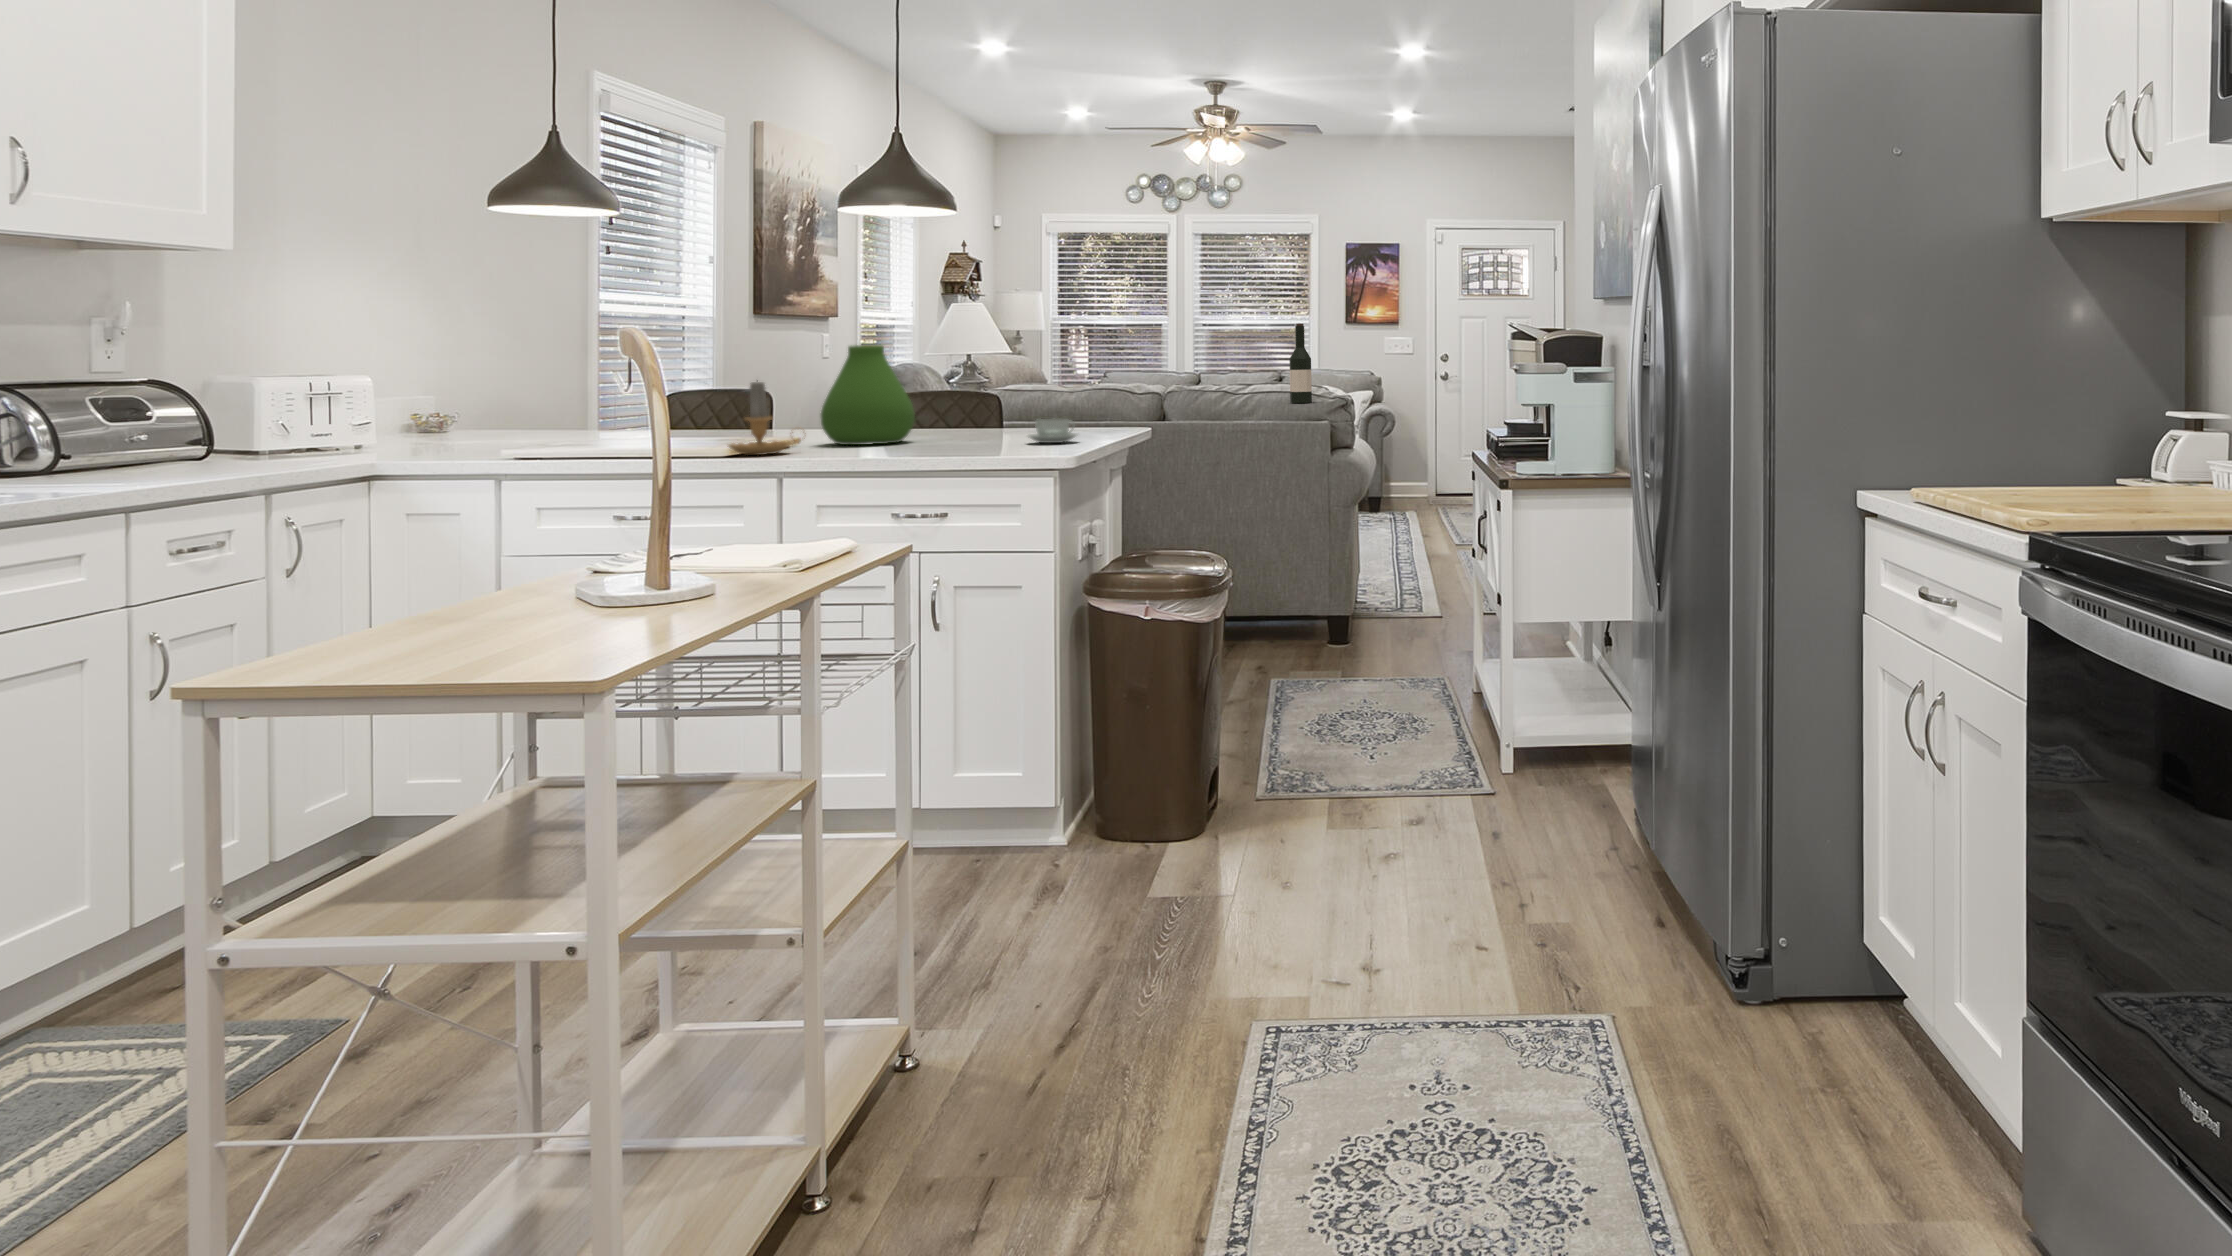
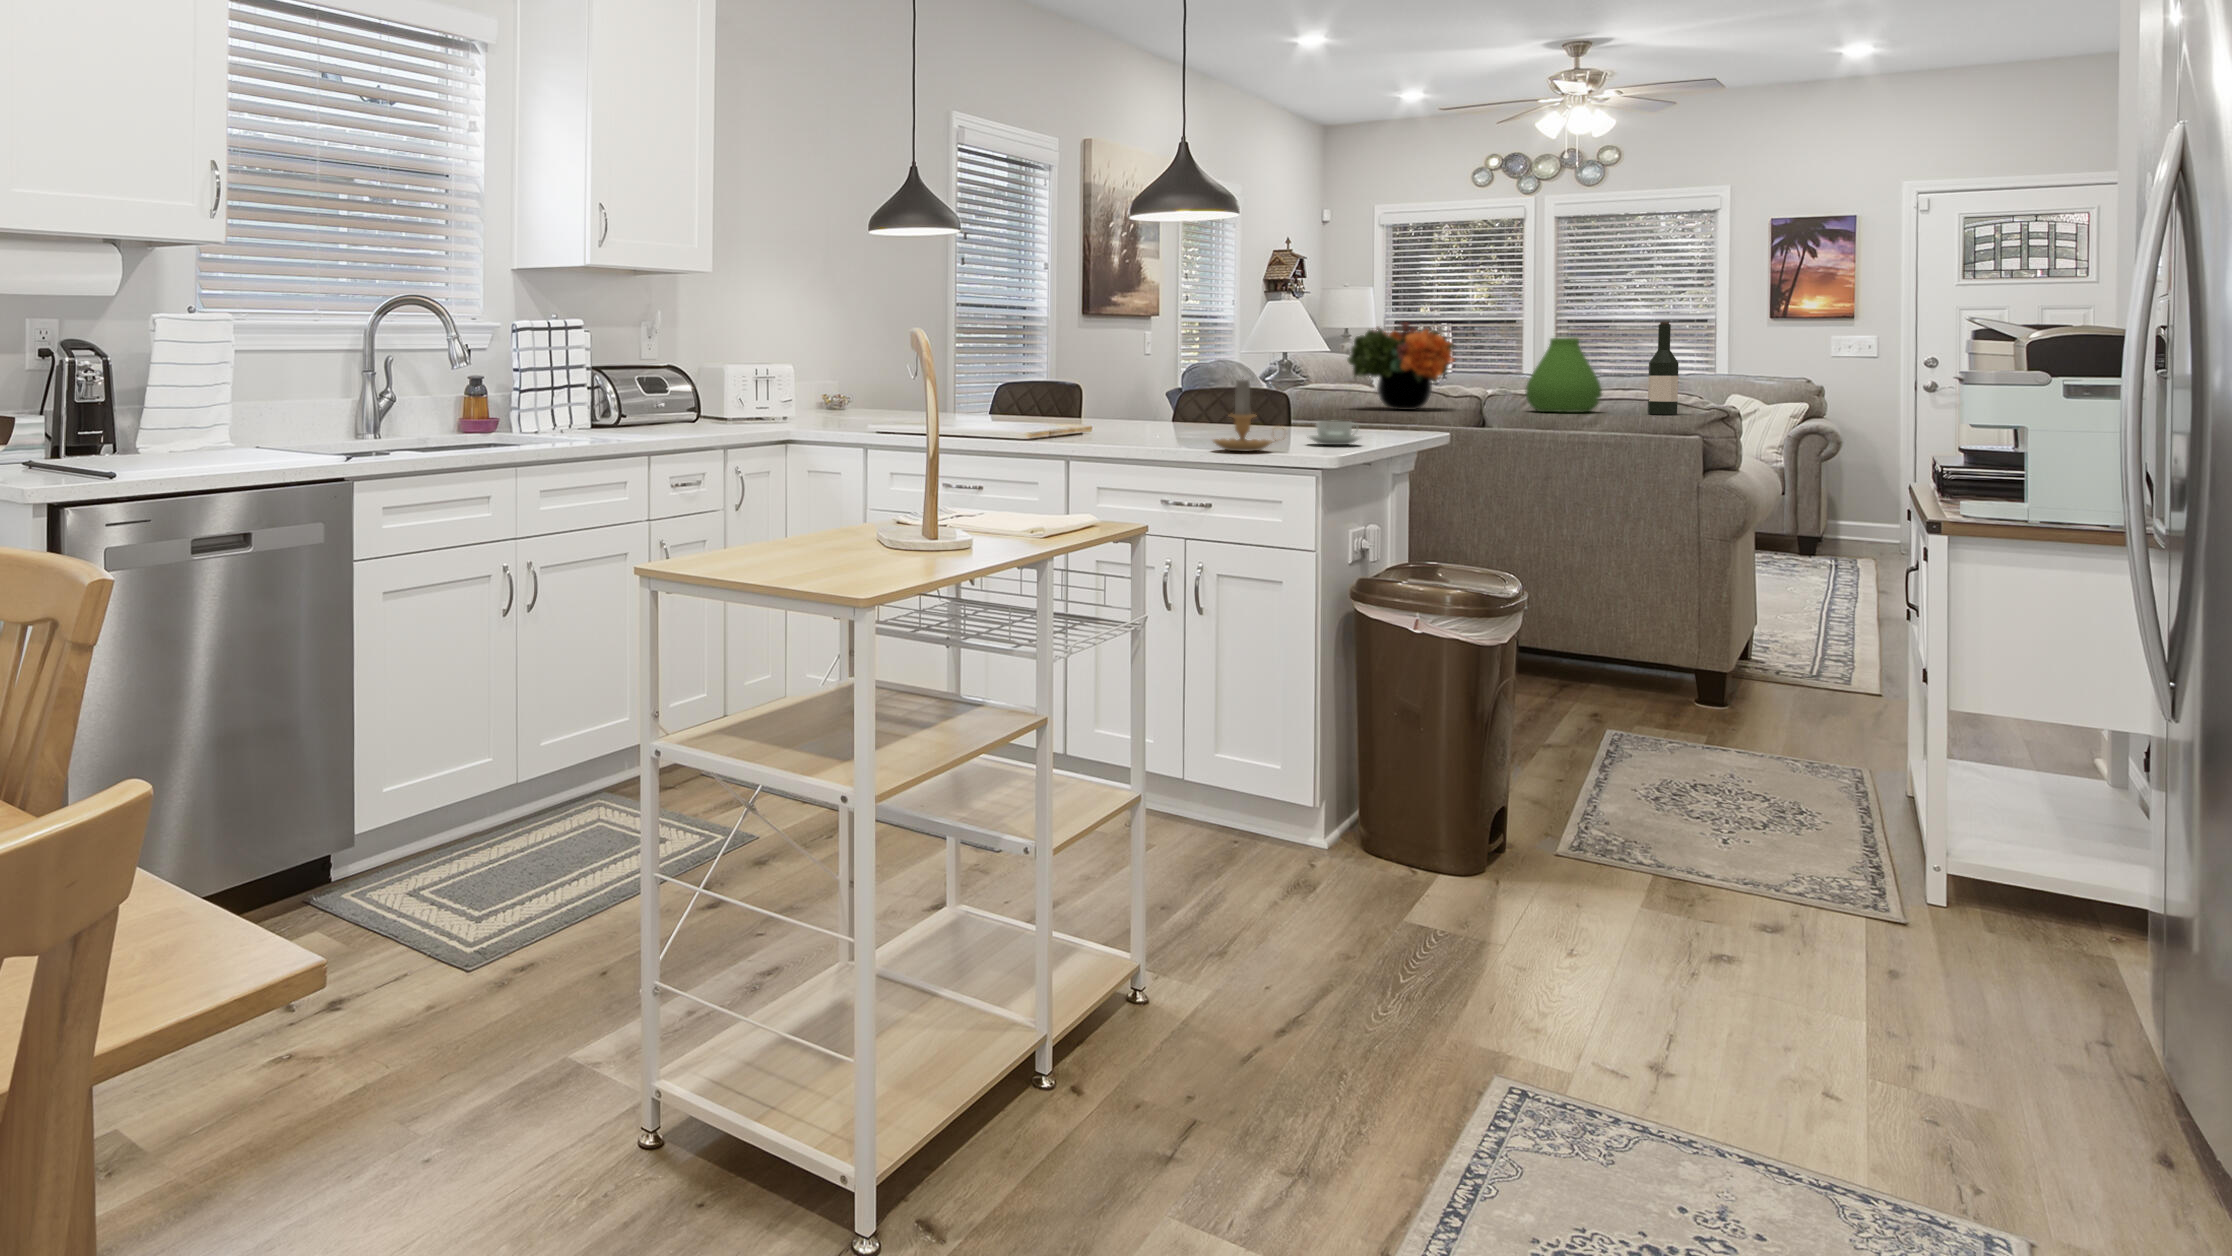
flower arrangement: none [1039,324,1138,407] -> present [1348,323,1454,410]
vase: present [821,345,915,445] -> present [1525,338,1602,413]
candle: present [728,380,791,455] -> present [1213,379,1284,452]

